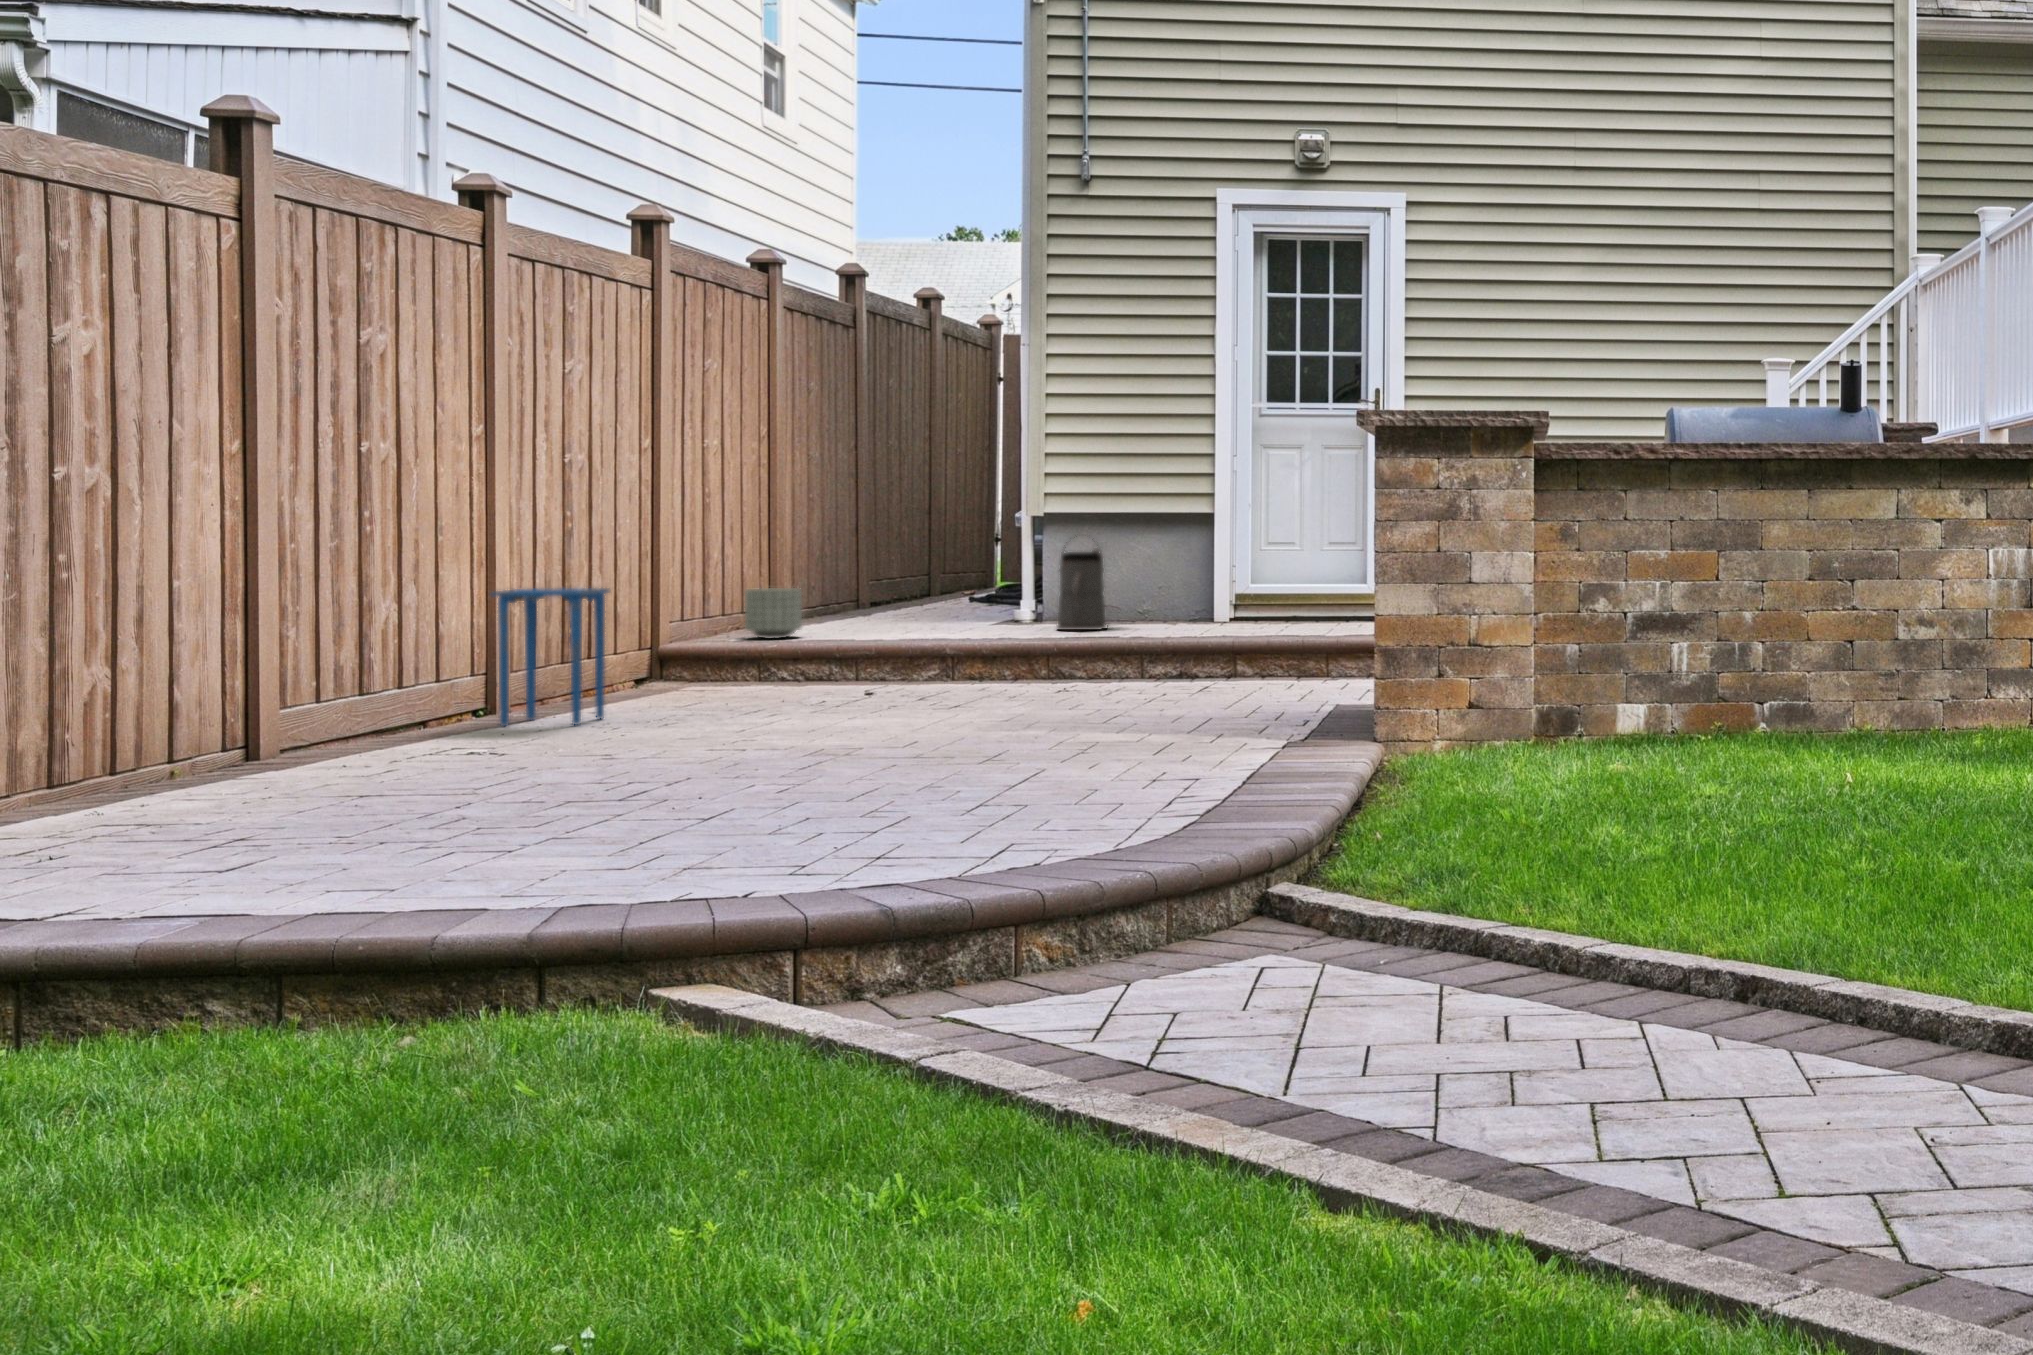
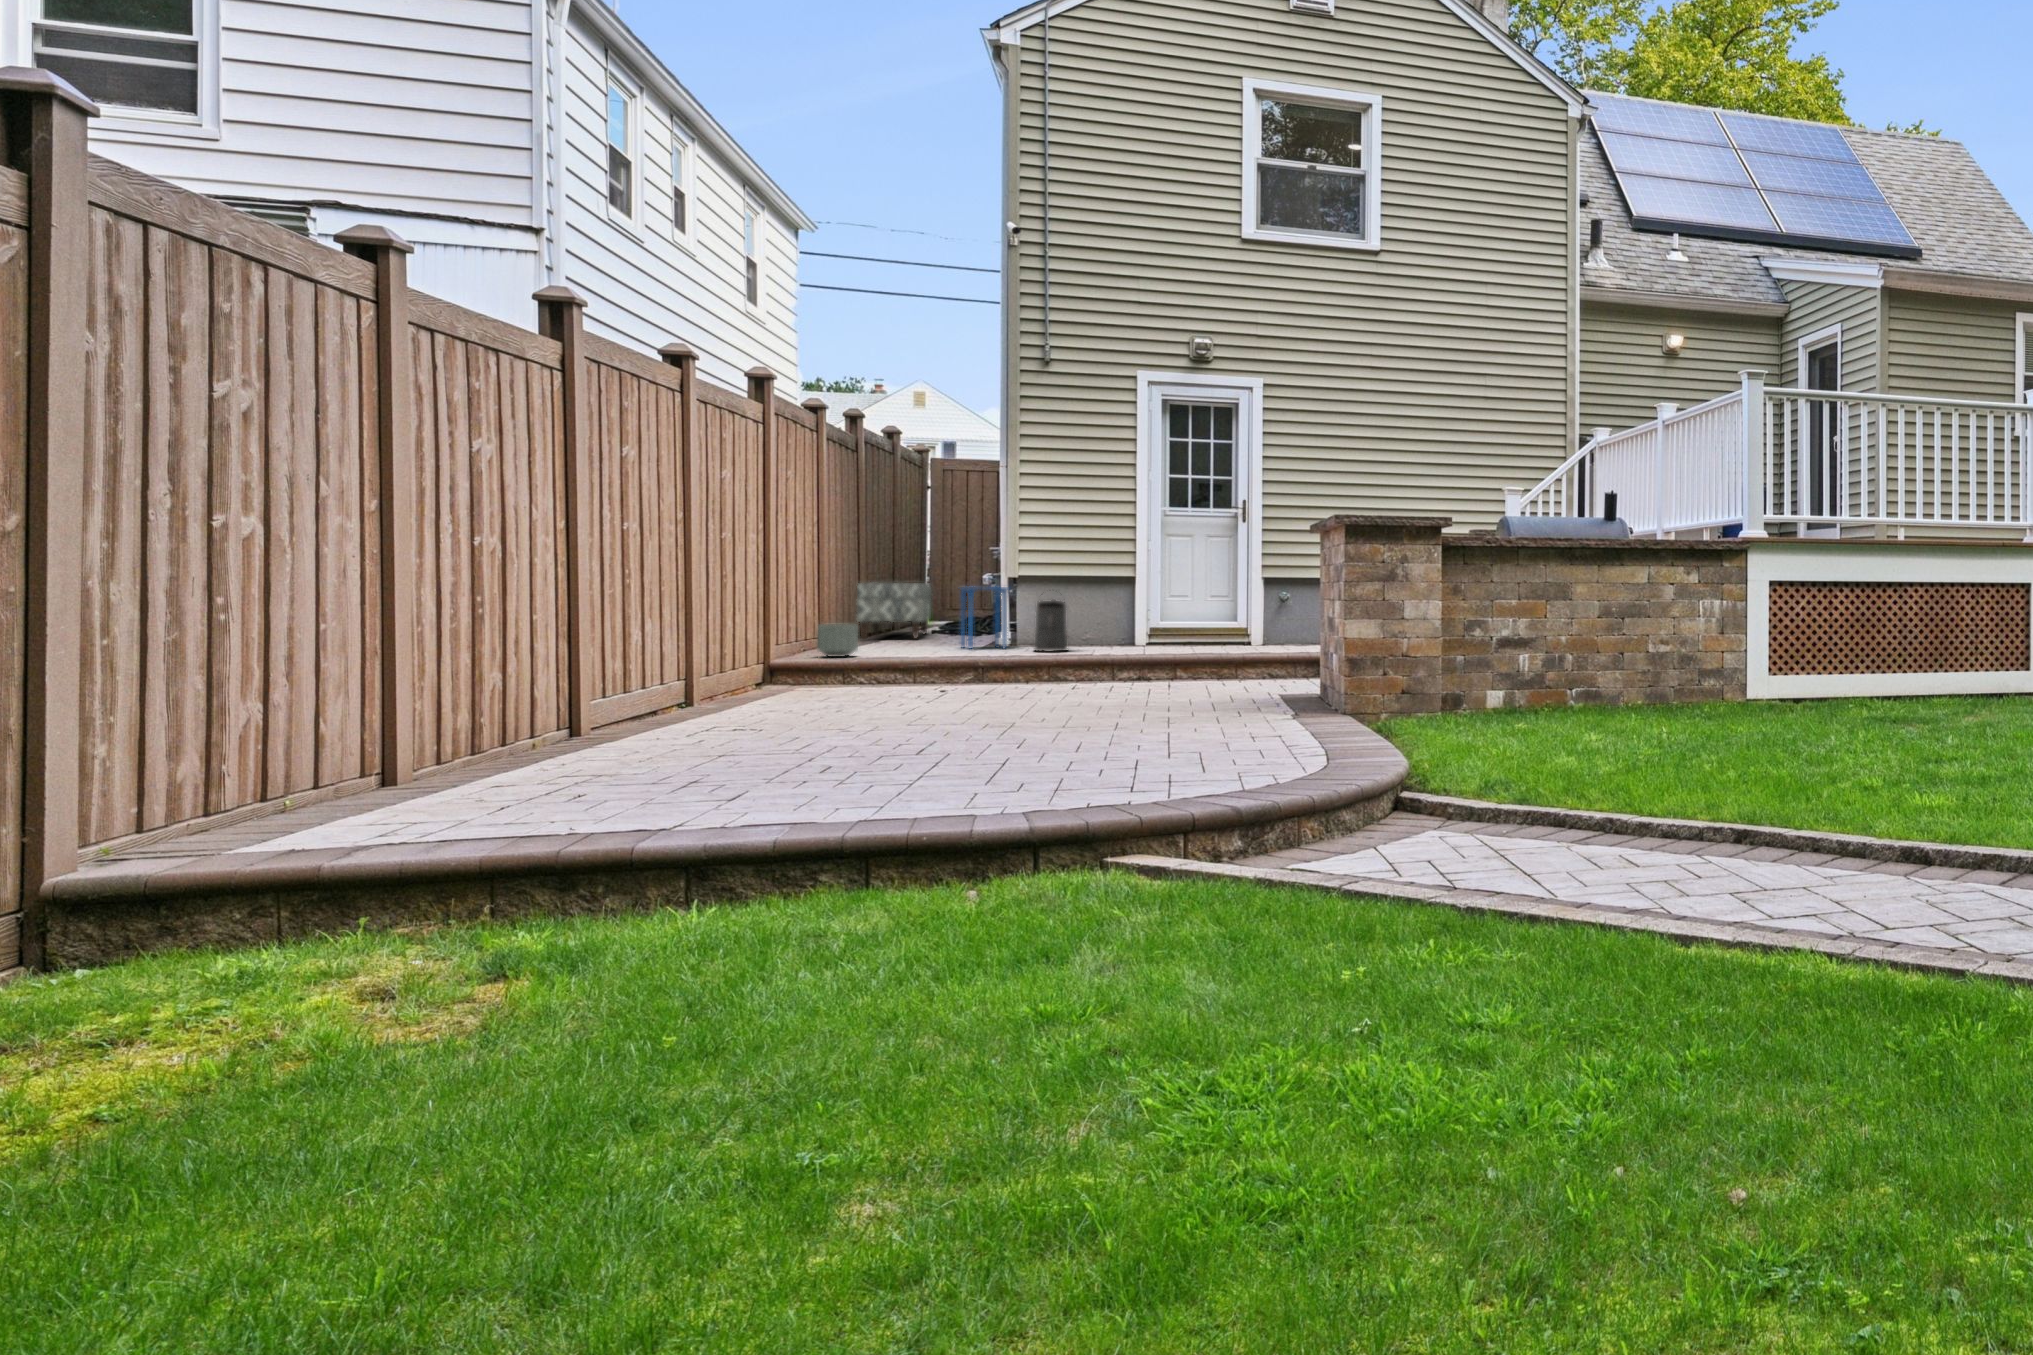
bench: none [852,522,974,608] -> present [856,583,931,639]
side table: present [492,588,610,726] -> present [961,587,1010,648]

